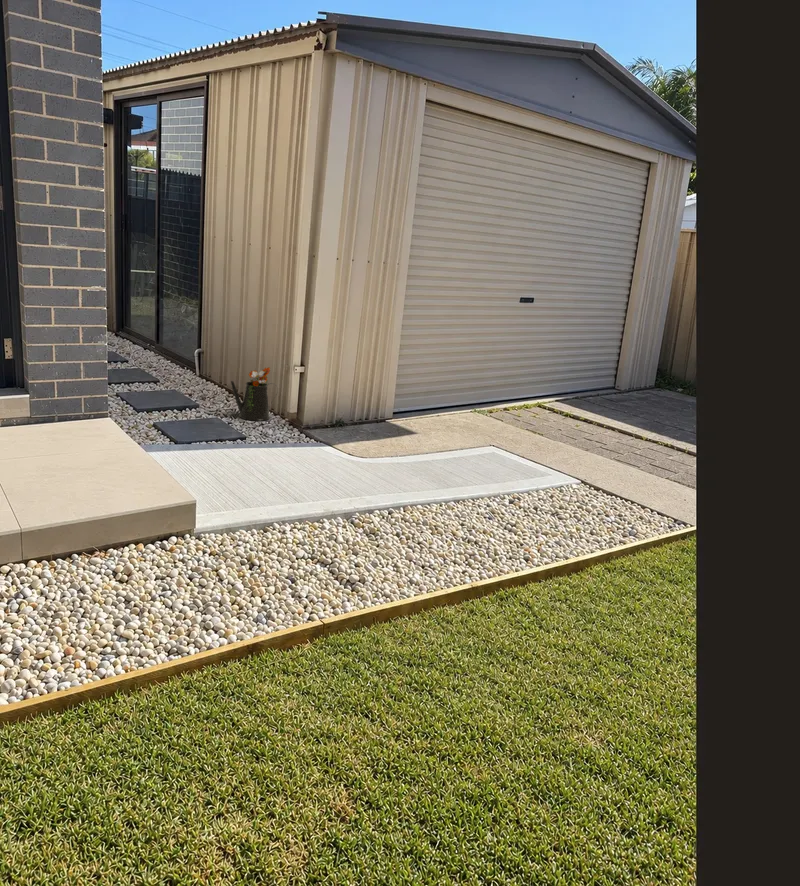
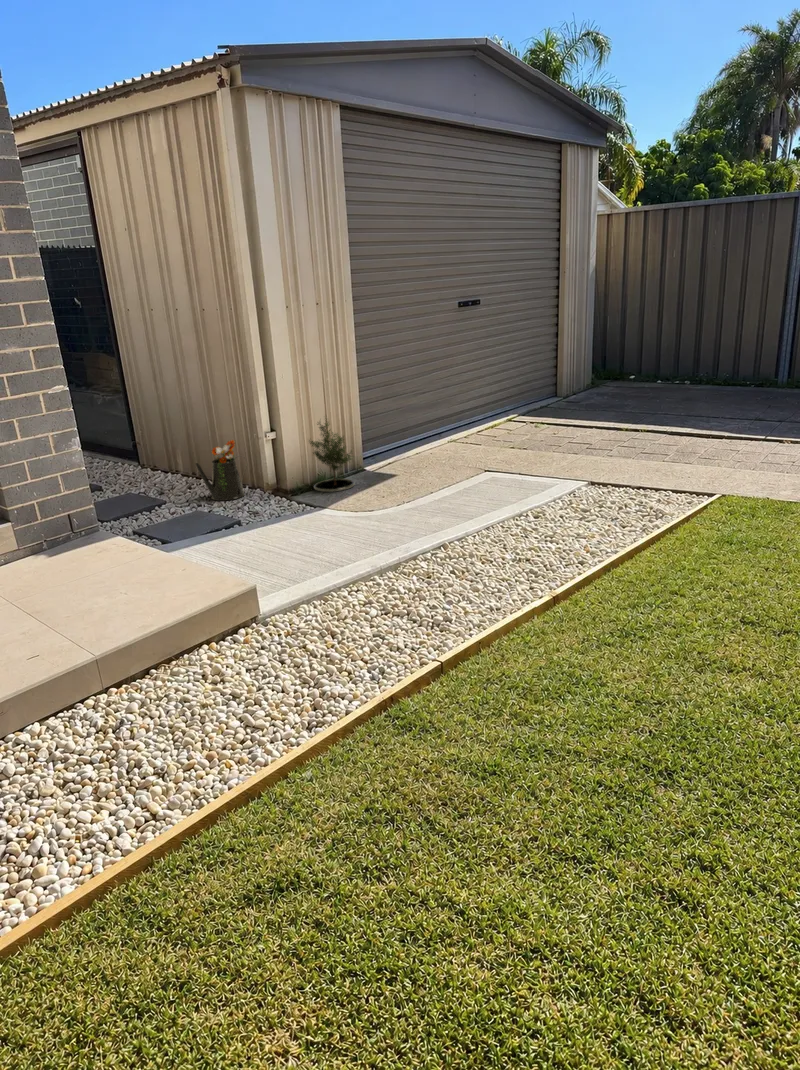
potted tree: none [332,363,375,435] -> present [310,422,354,492]

